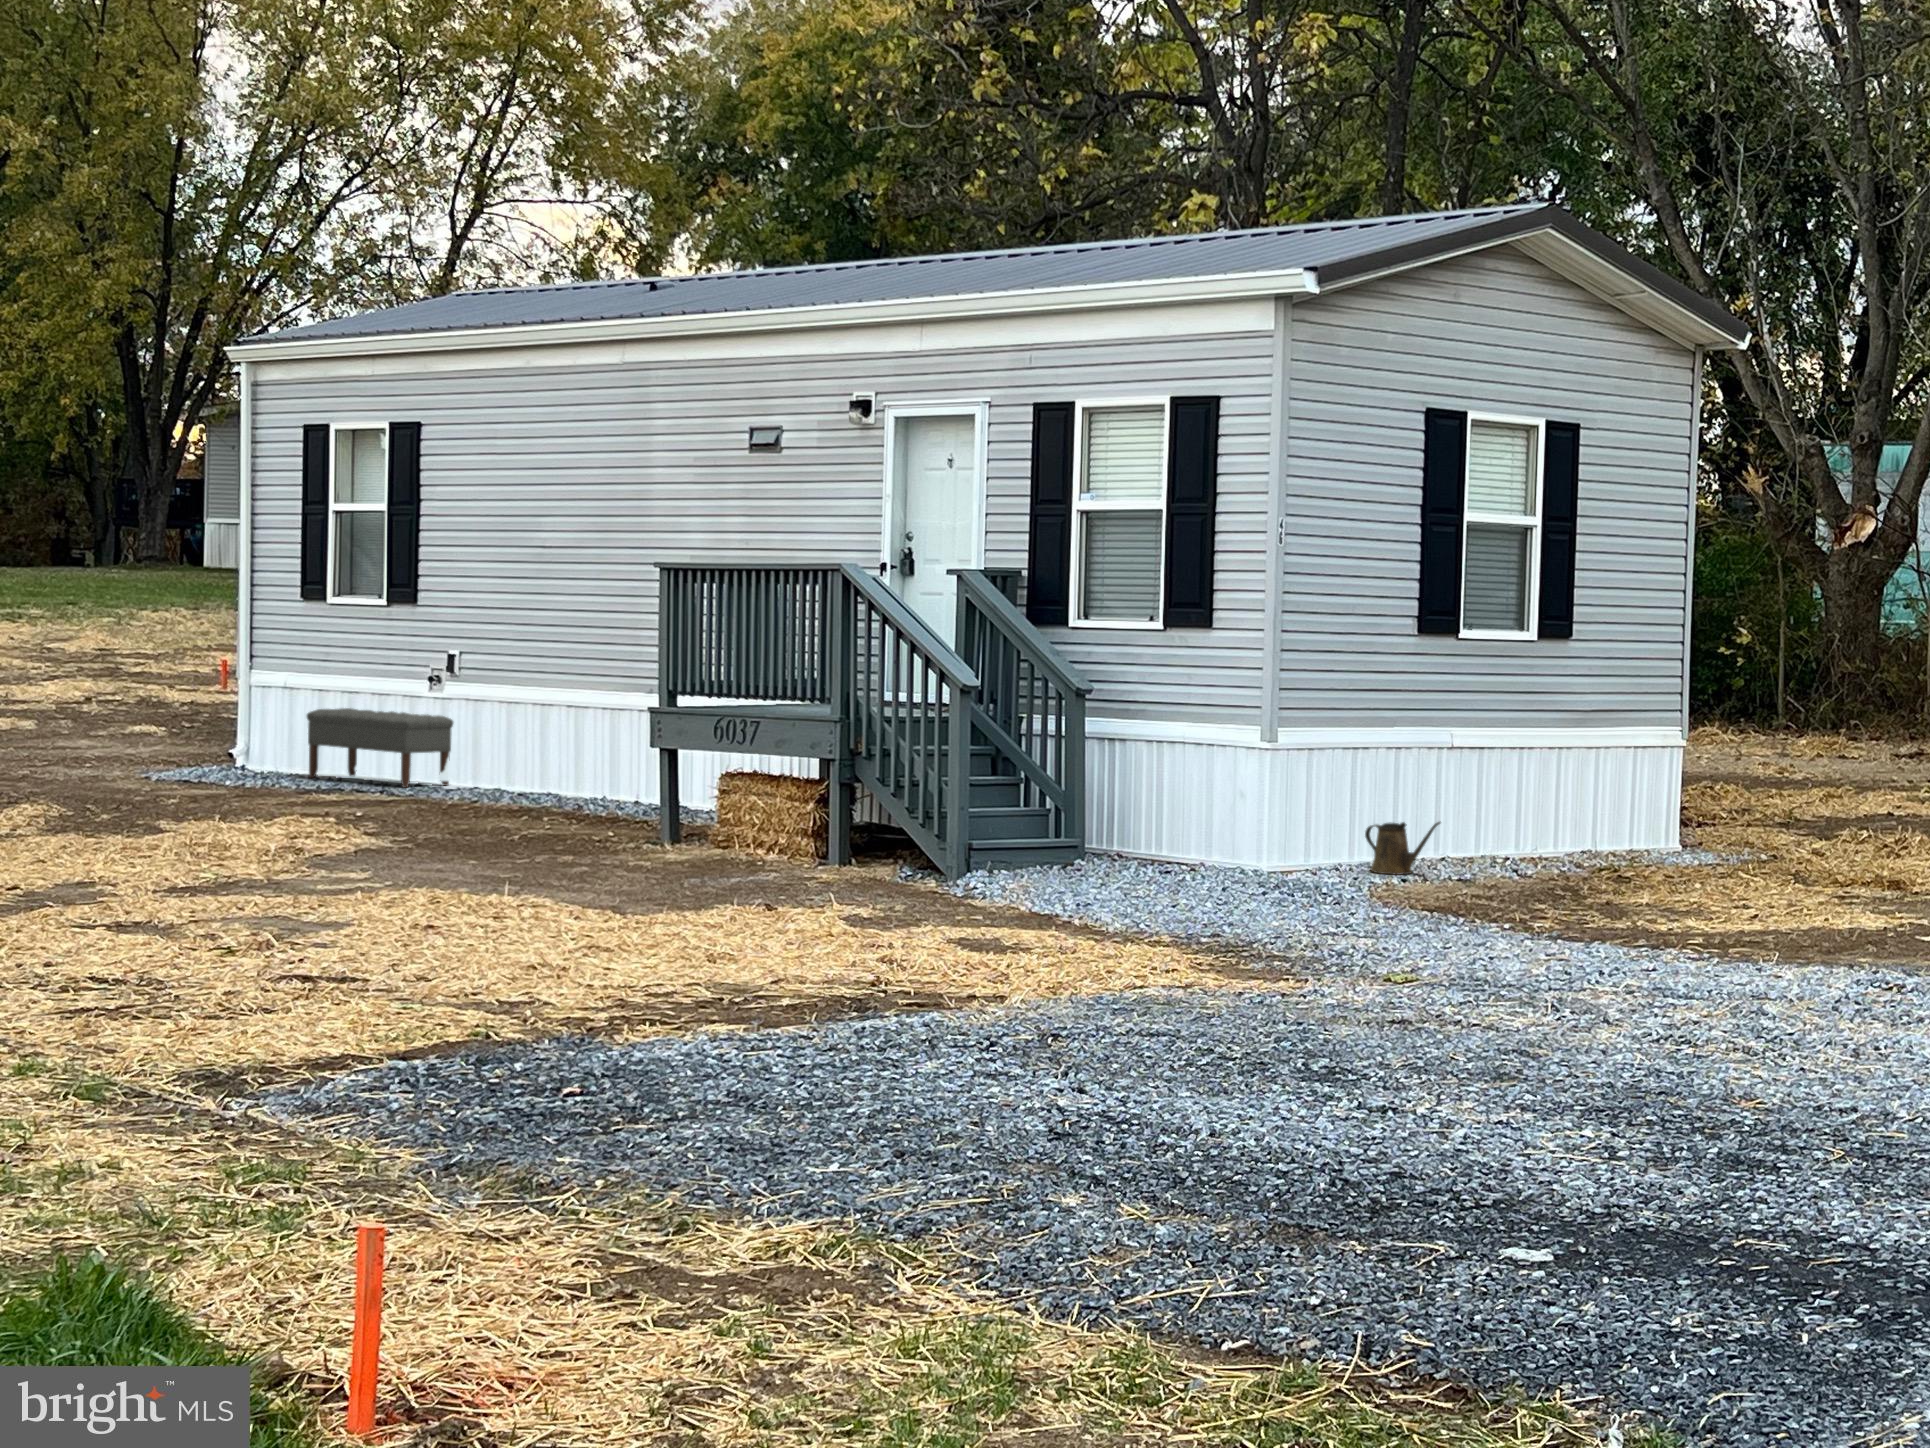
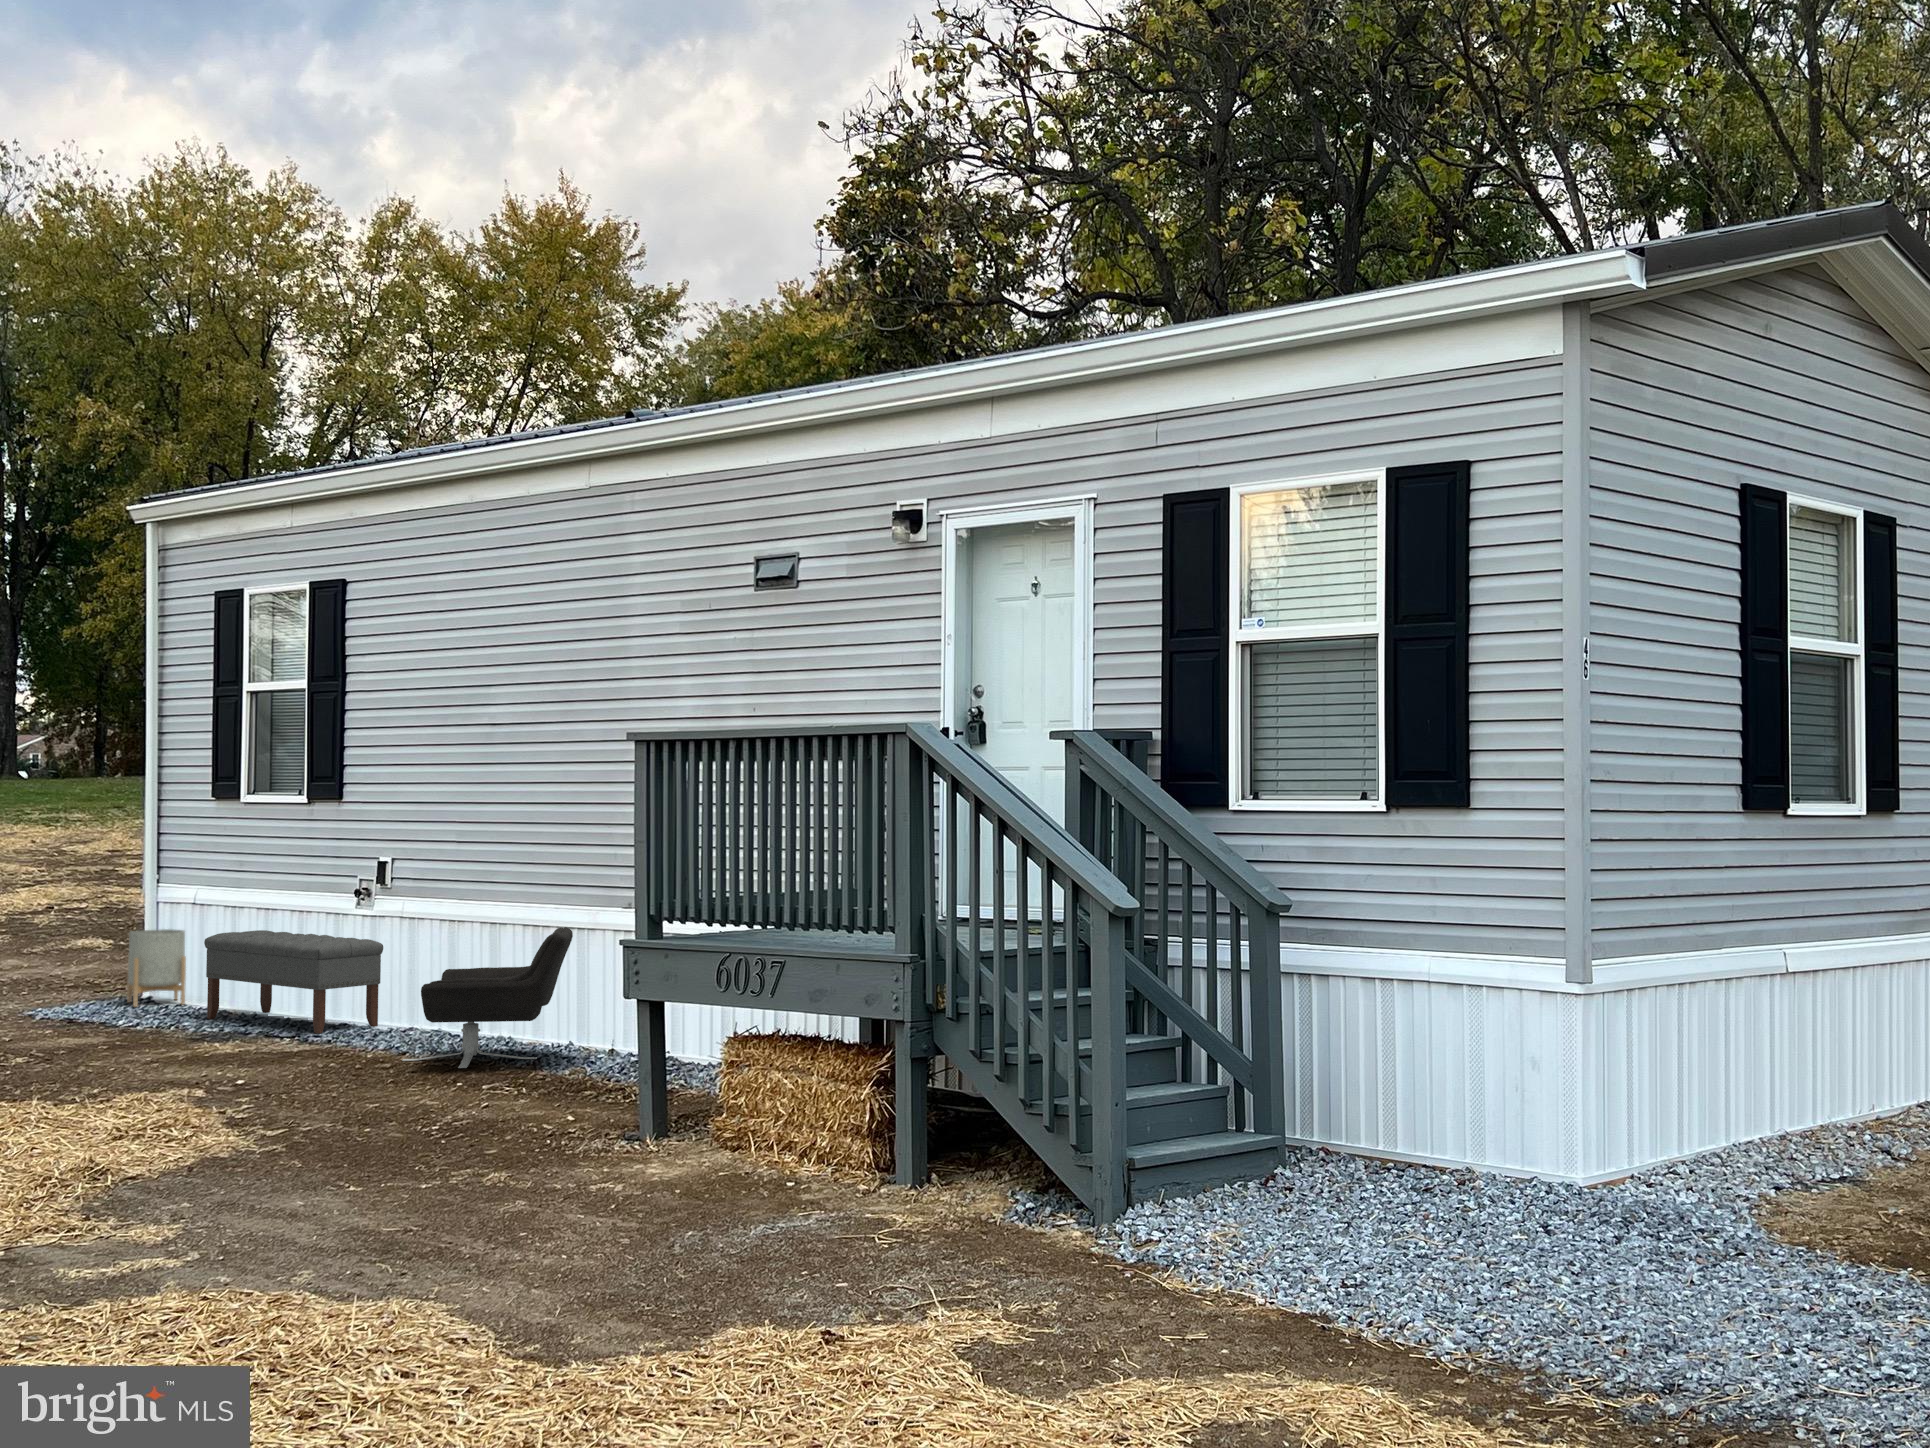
lounge chair: none [481,706,609,807] -> present [402,927,573,1068]
planter: none [232,708,281,770] -> present [127,929,186,1007]
watering can: present [1365,822,1440,875] -> none [1708,1100,1853,1182]

